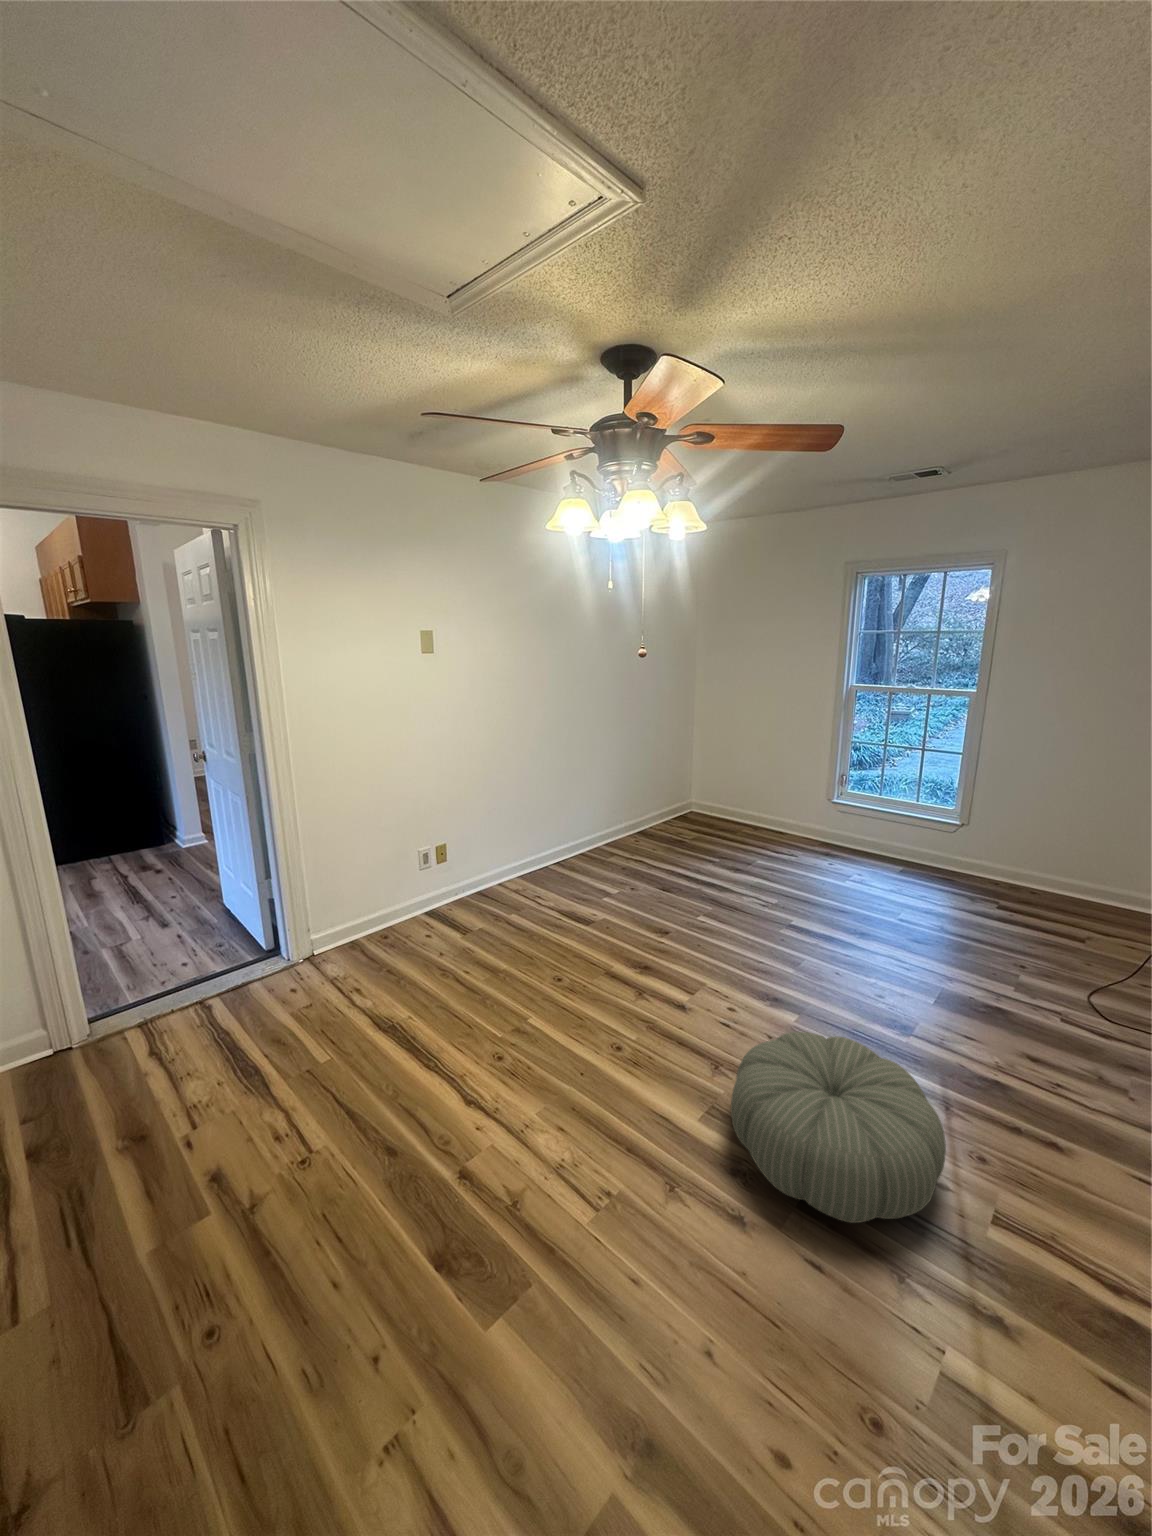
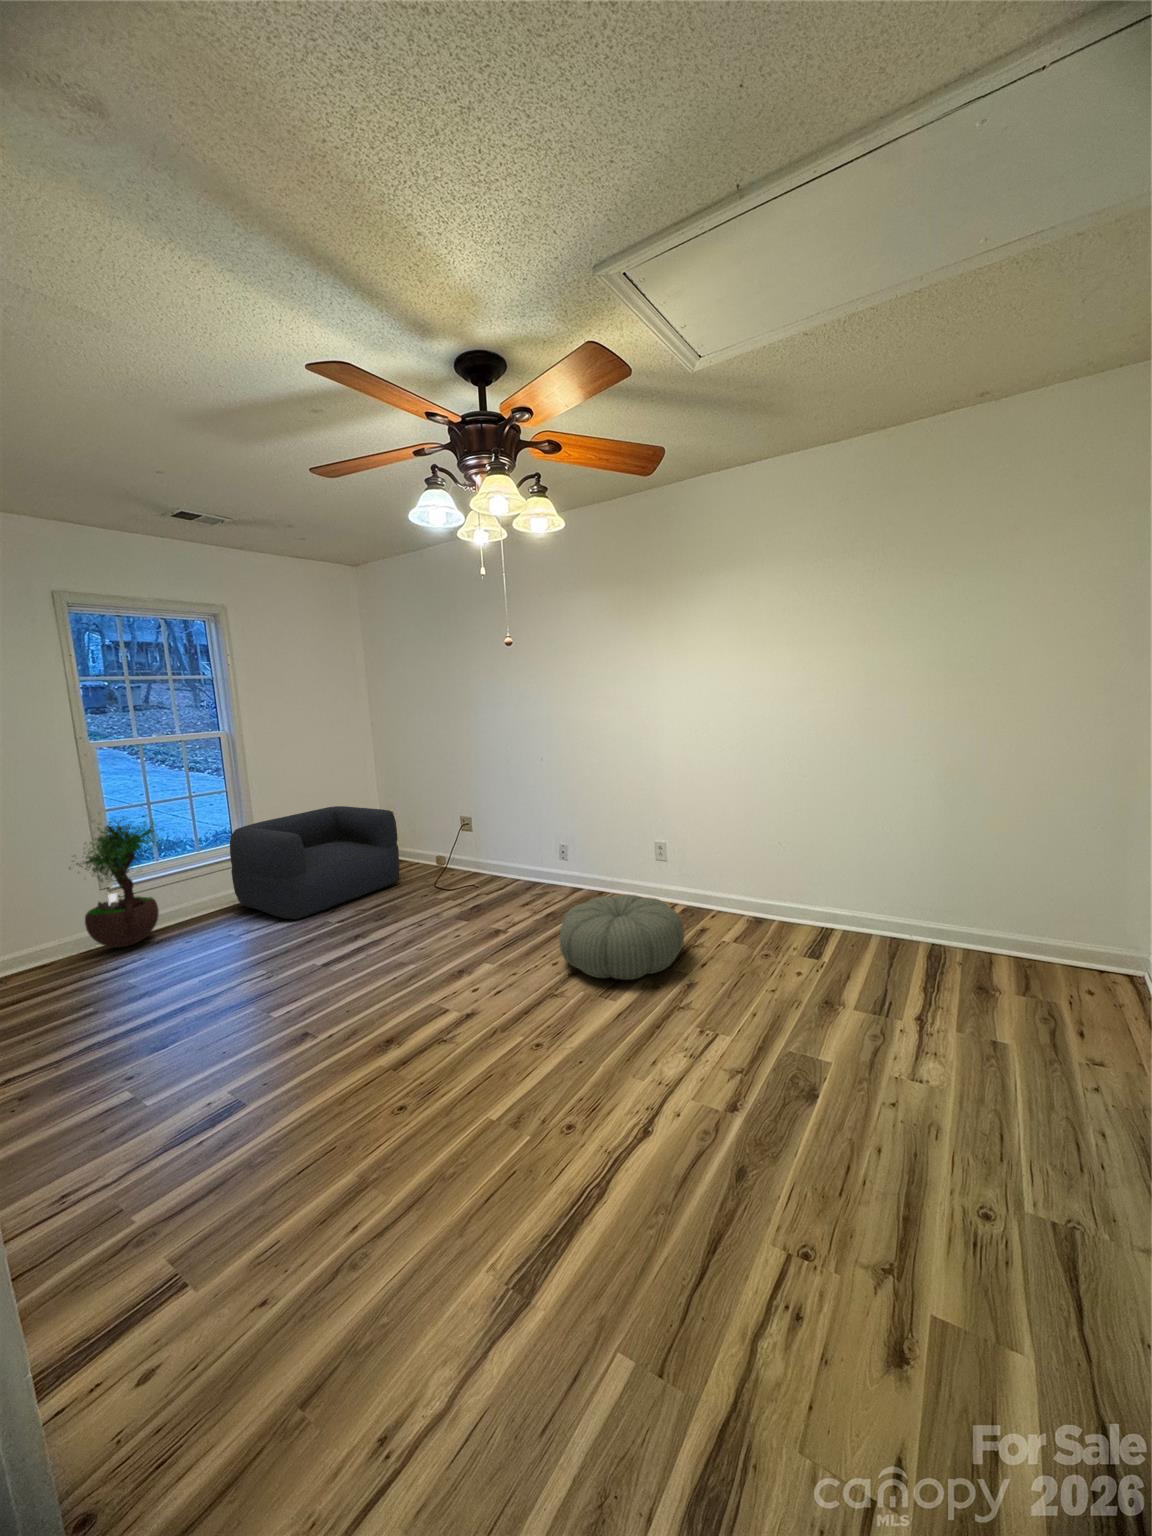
potted tree: none [784,743,854,849] -> present [69,815,163,947]
armchair: none [887,796,1095,941] -> present [230,806,400,919]

